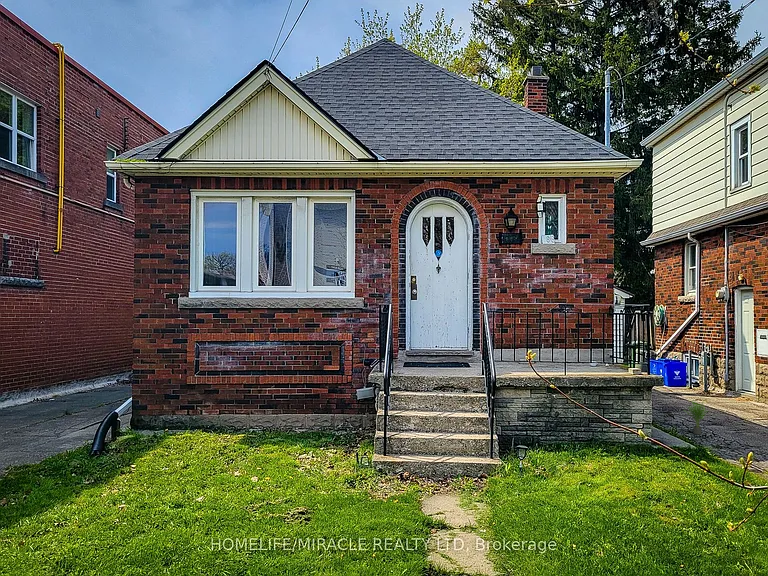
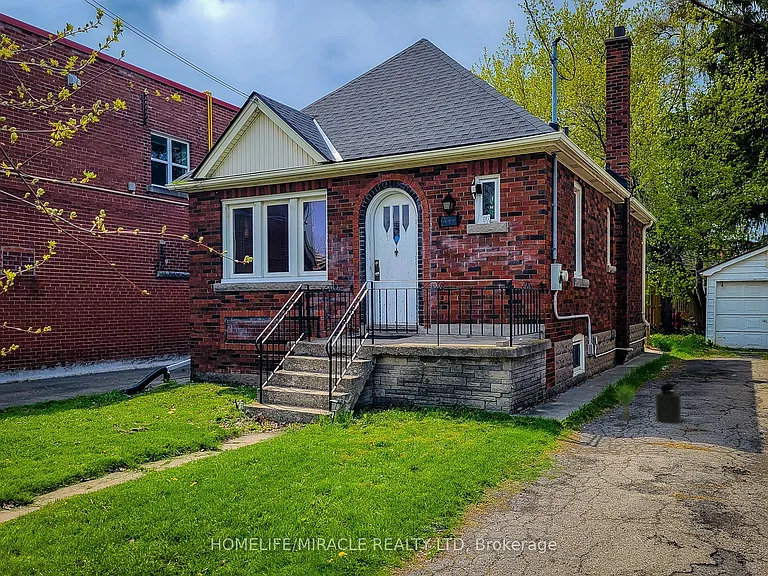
trash can: none [713,398,738,434] -> present [656,383,681,424]

